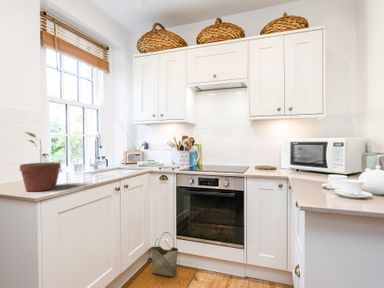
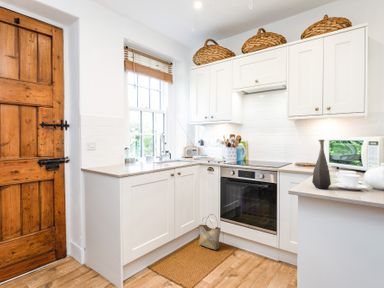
potted plant: present [20,132,63,192] -> none [112,132,138,170]
bottle: none [318,143,342,204] -> present [312,140,331,189]

